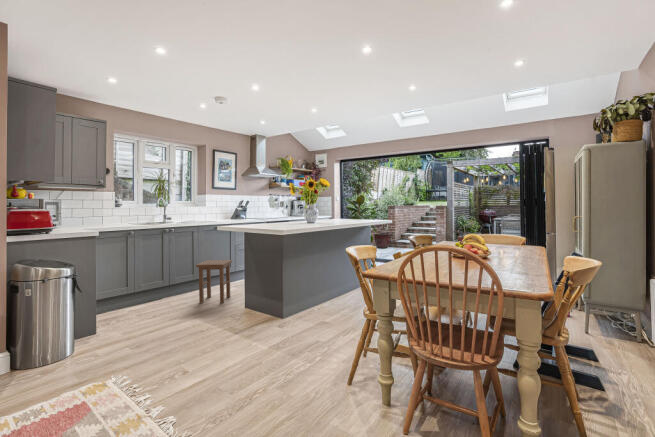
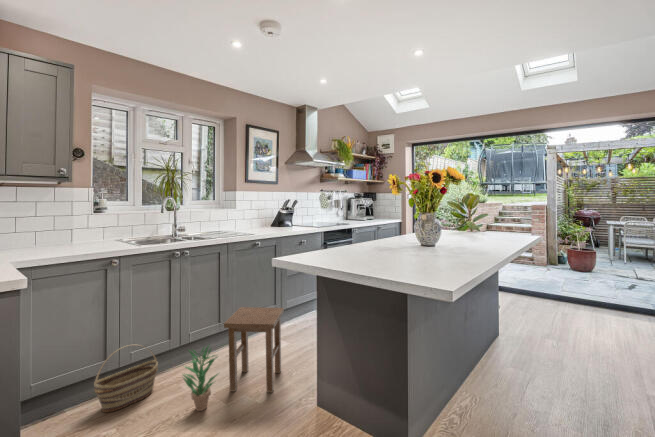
potted plant: none [173,273,194,309] -> present [183,345,217,411]
basket: none [125,277,158,310] -> present [94,350,158,412]

